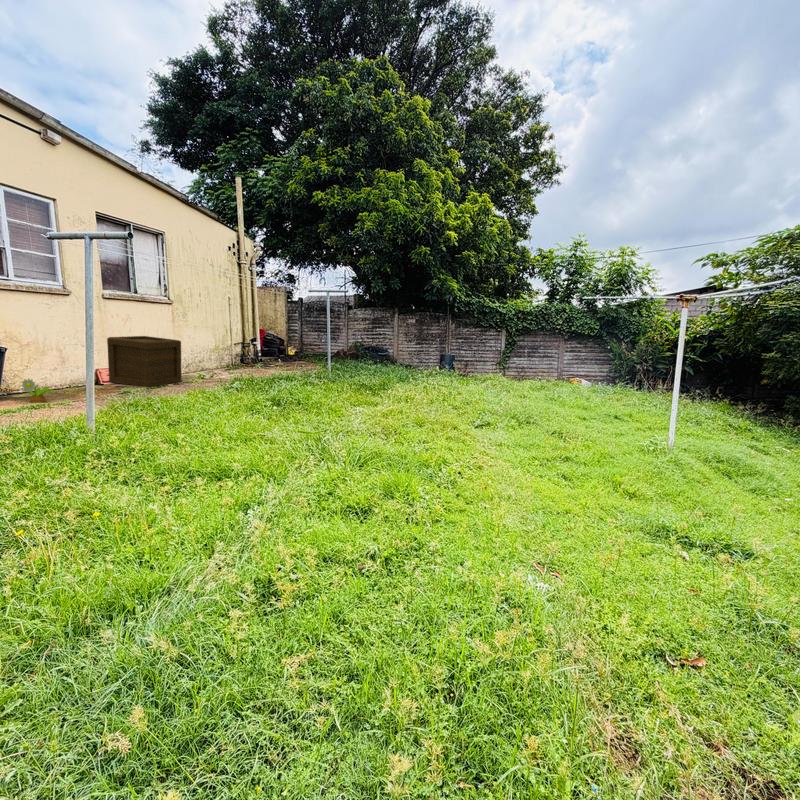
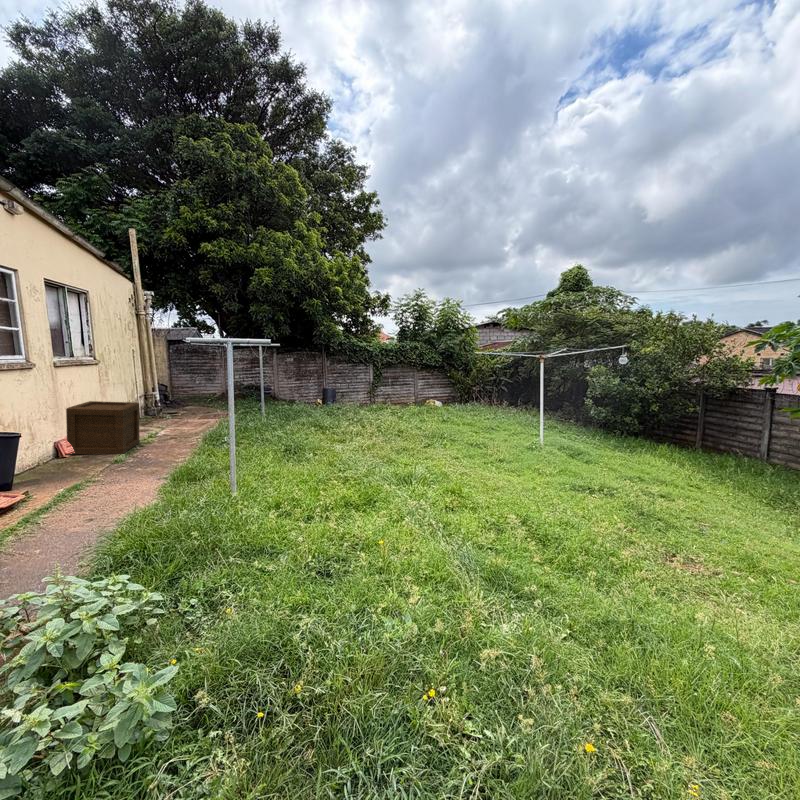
decorative plant: present [22,378,54,403] -> none [39,462,76,487]

